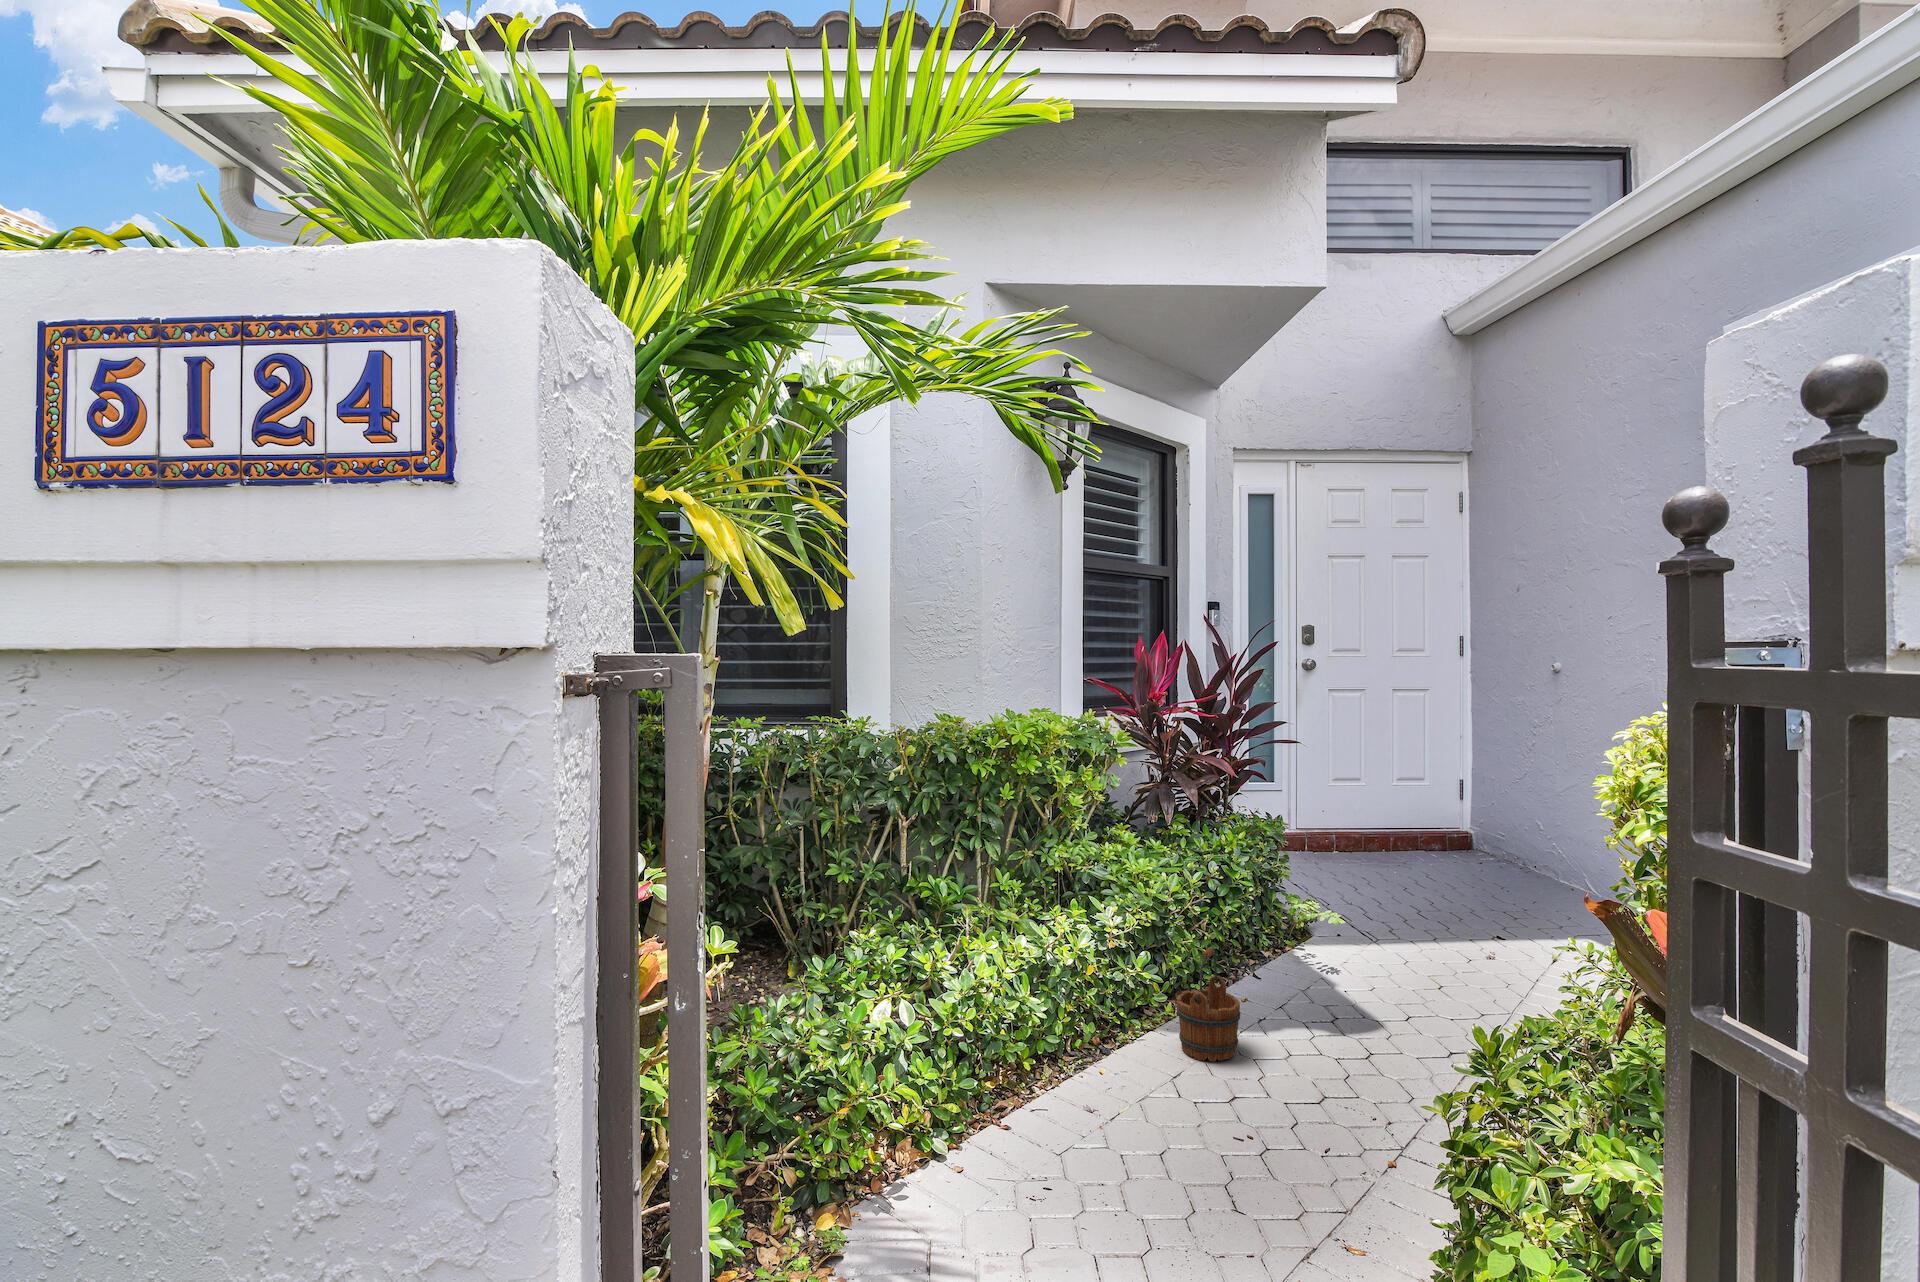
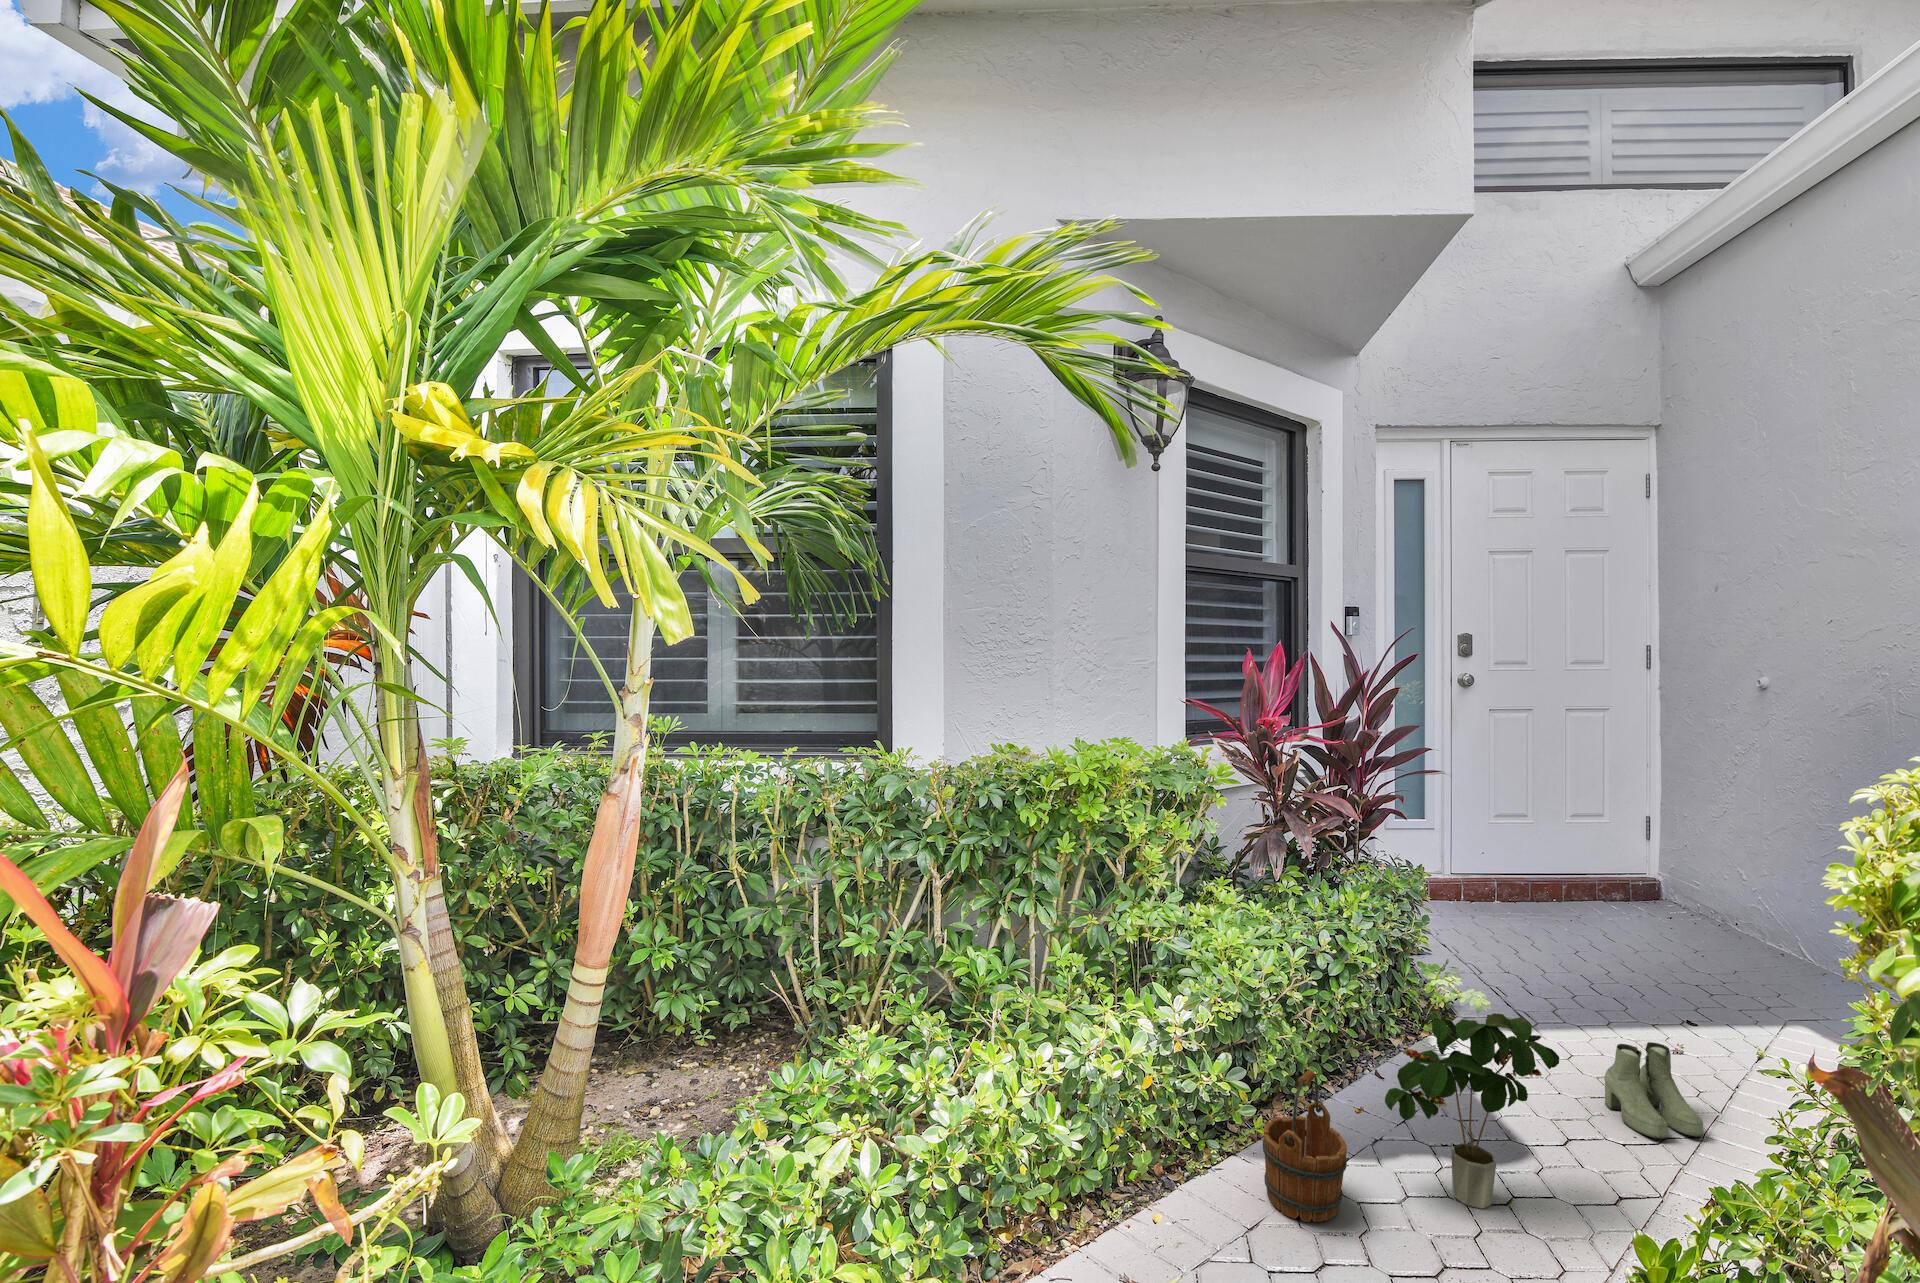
potted plant: none [1265,895,1388,1043] -> present [1385,1014,1559,1208]
boots: none [1424,926,1493,993] -> present [1604,1042,1703,1139]

